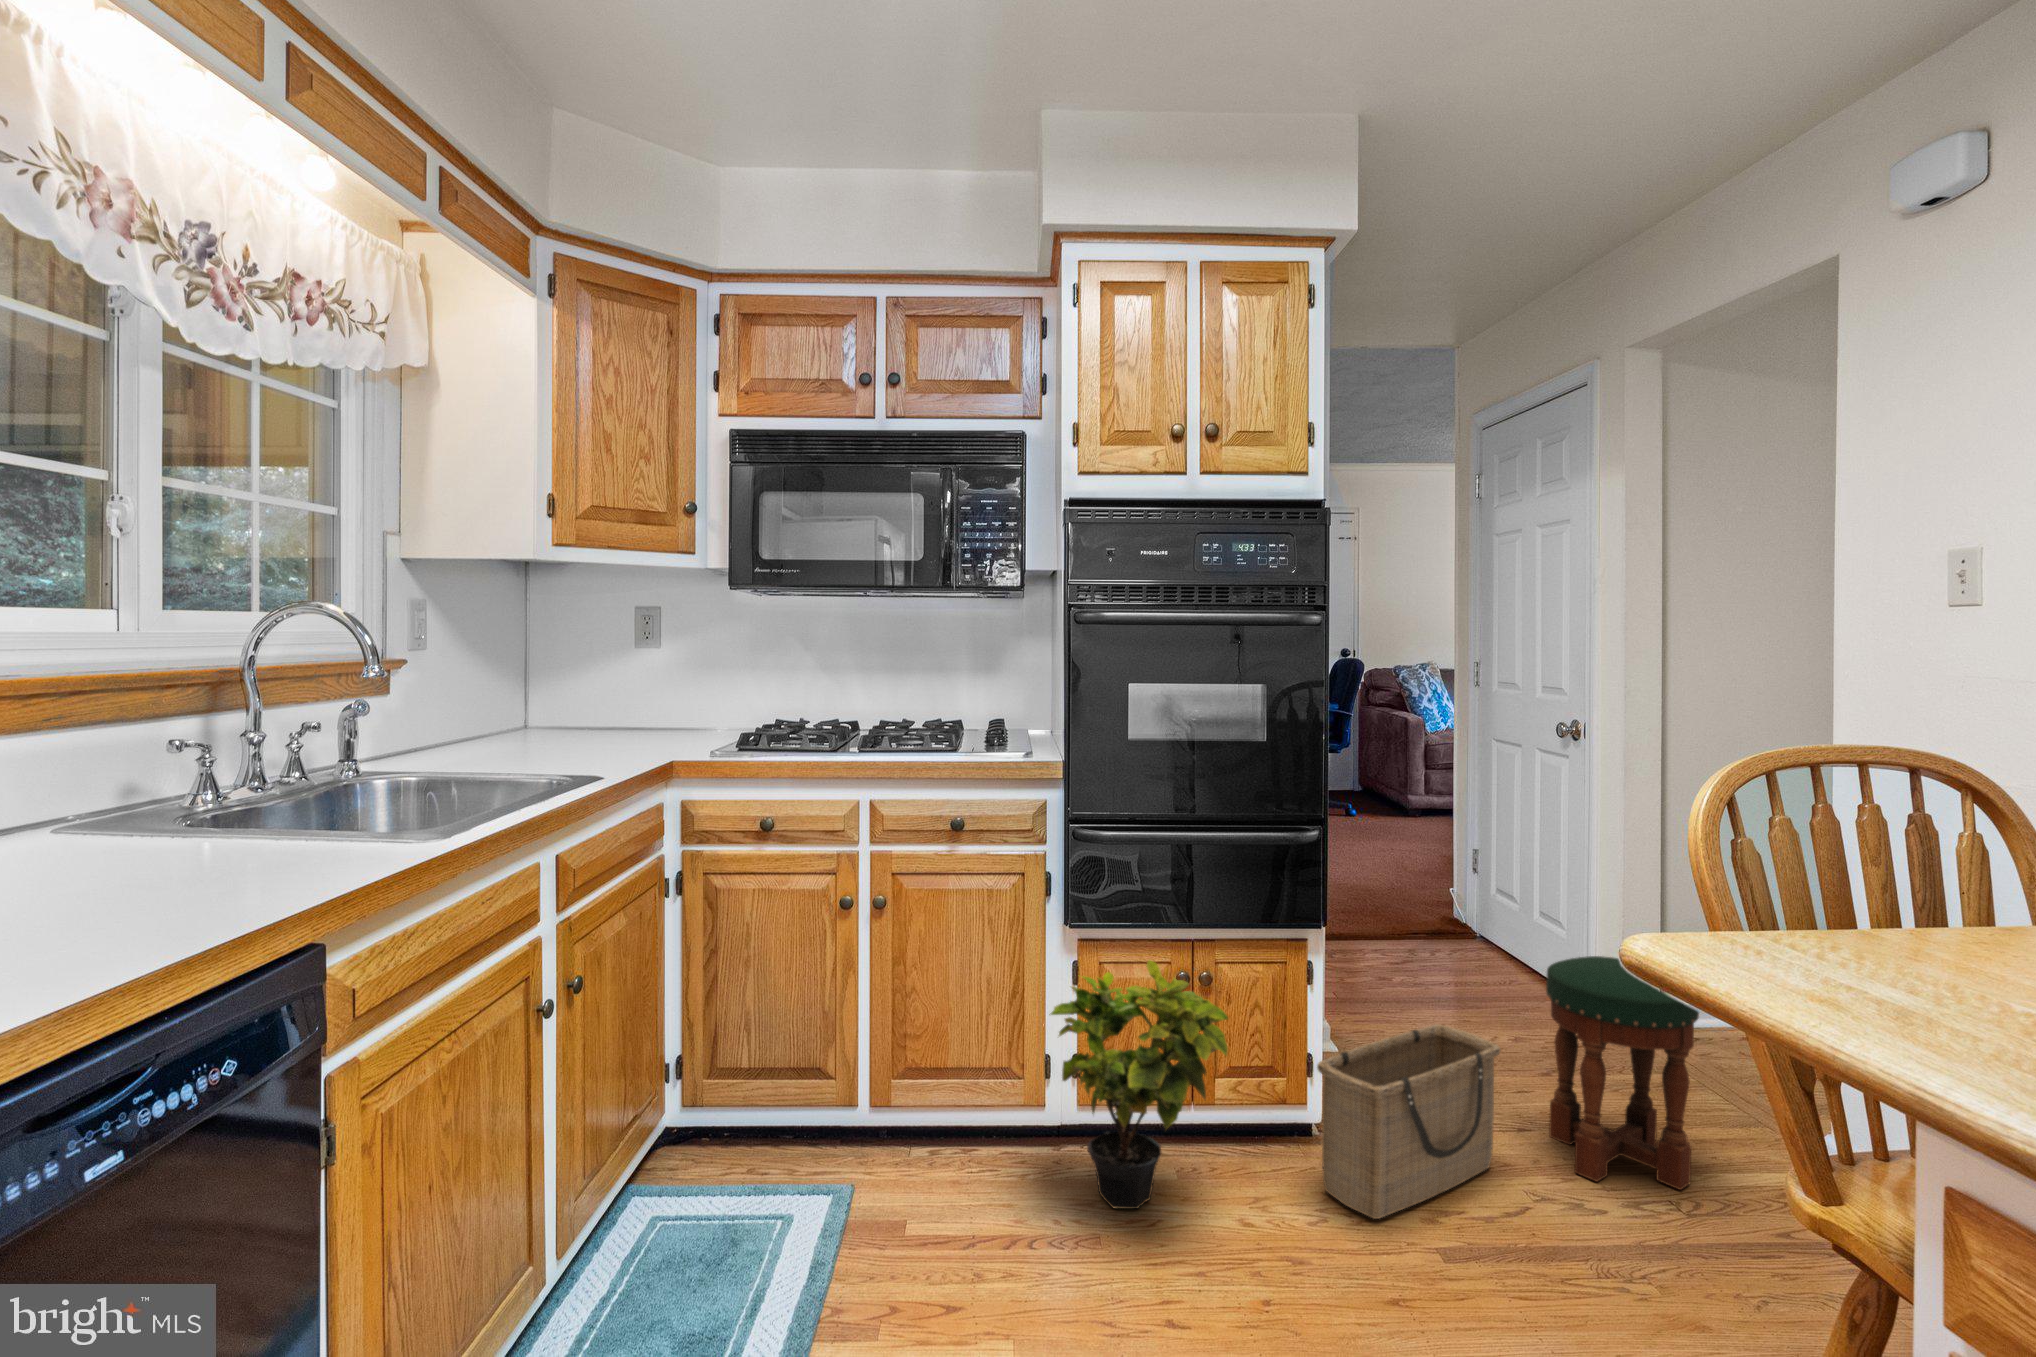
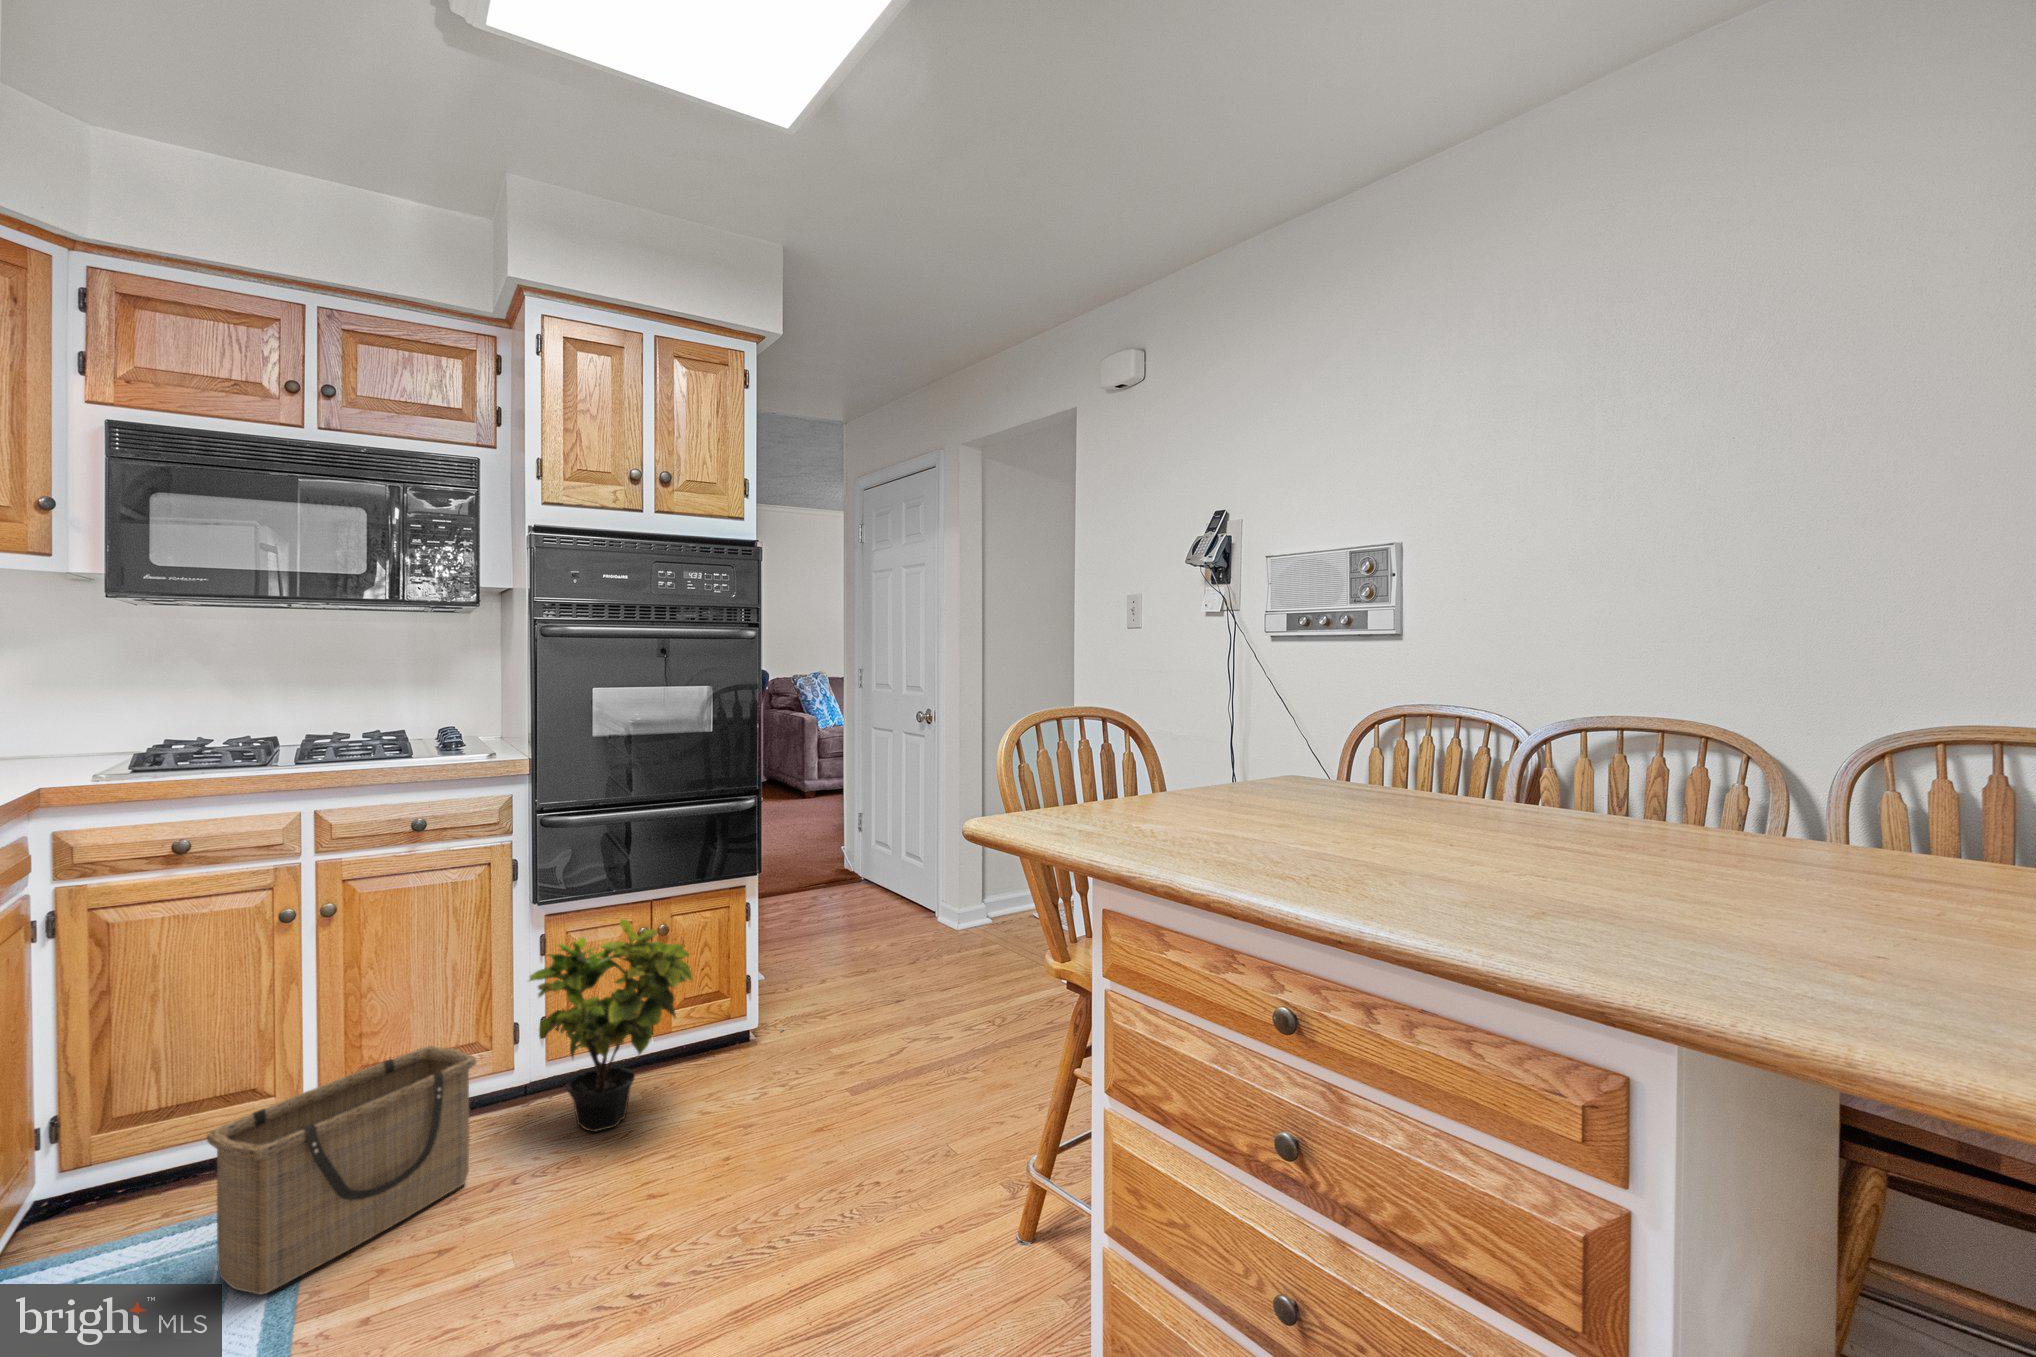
stool: present [1546,956,1699,1190] -> none [914,870,1002,1021]
basket: present [1317,1024,1500,1219] -> present [207,1046,476,1294]

